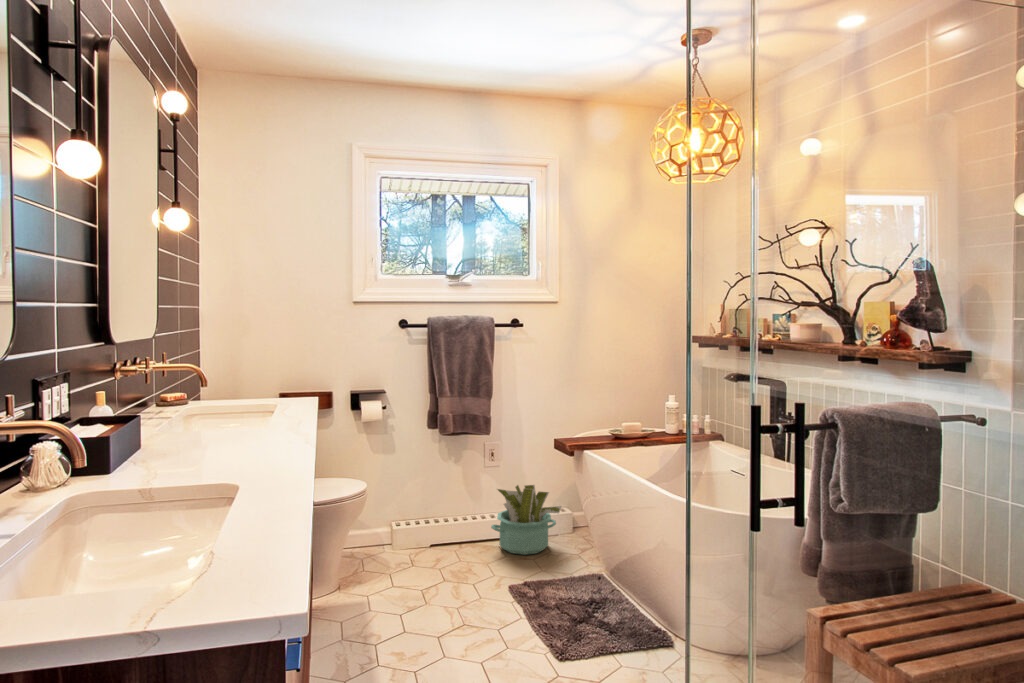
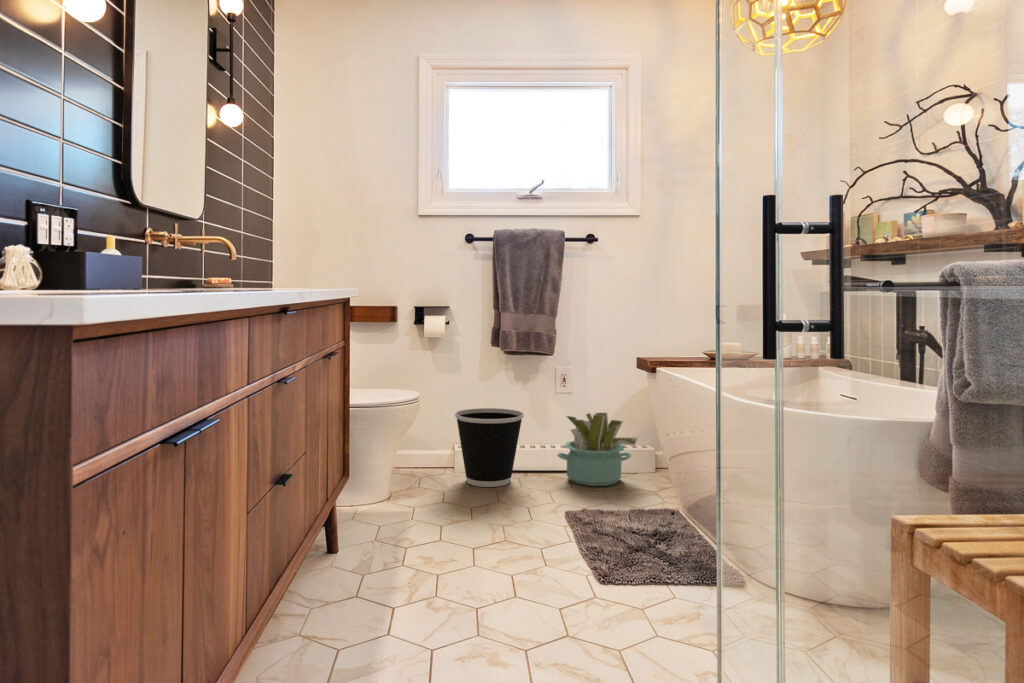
wastebasket: none [396,485,461,564] -> present [455,408,524,487]

